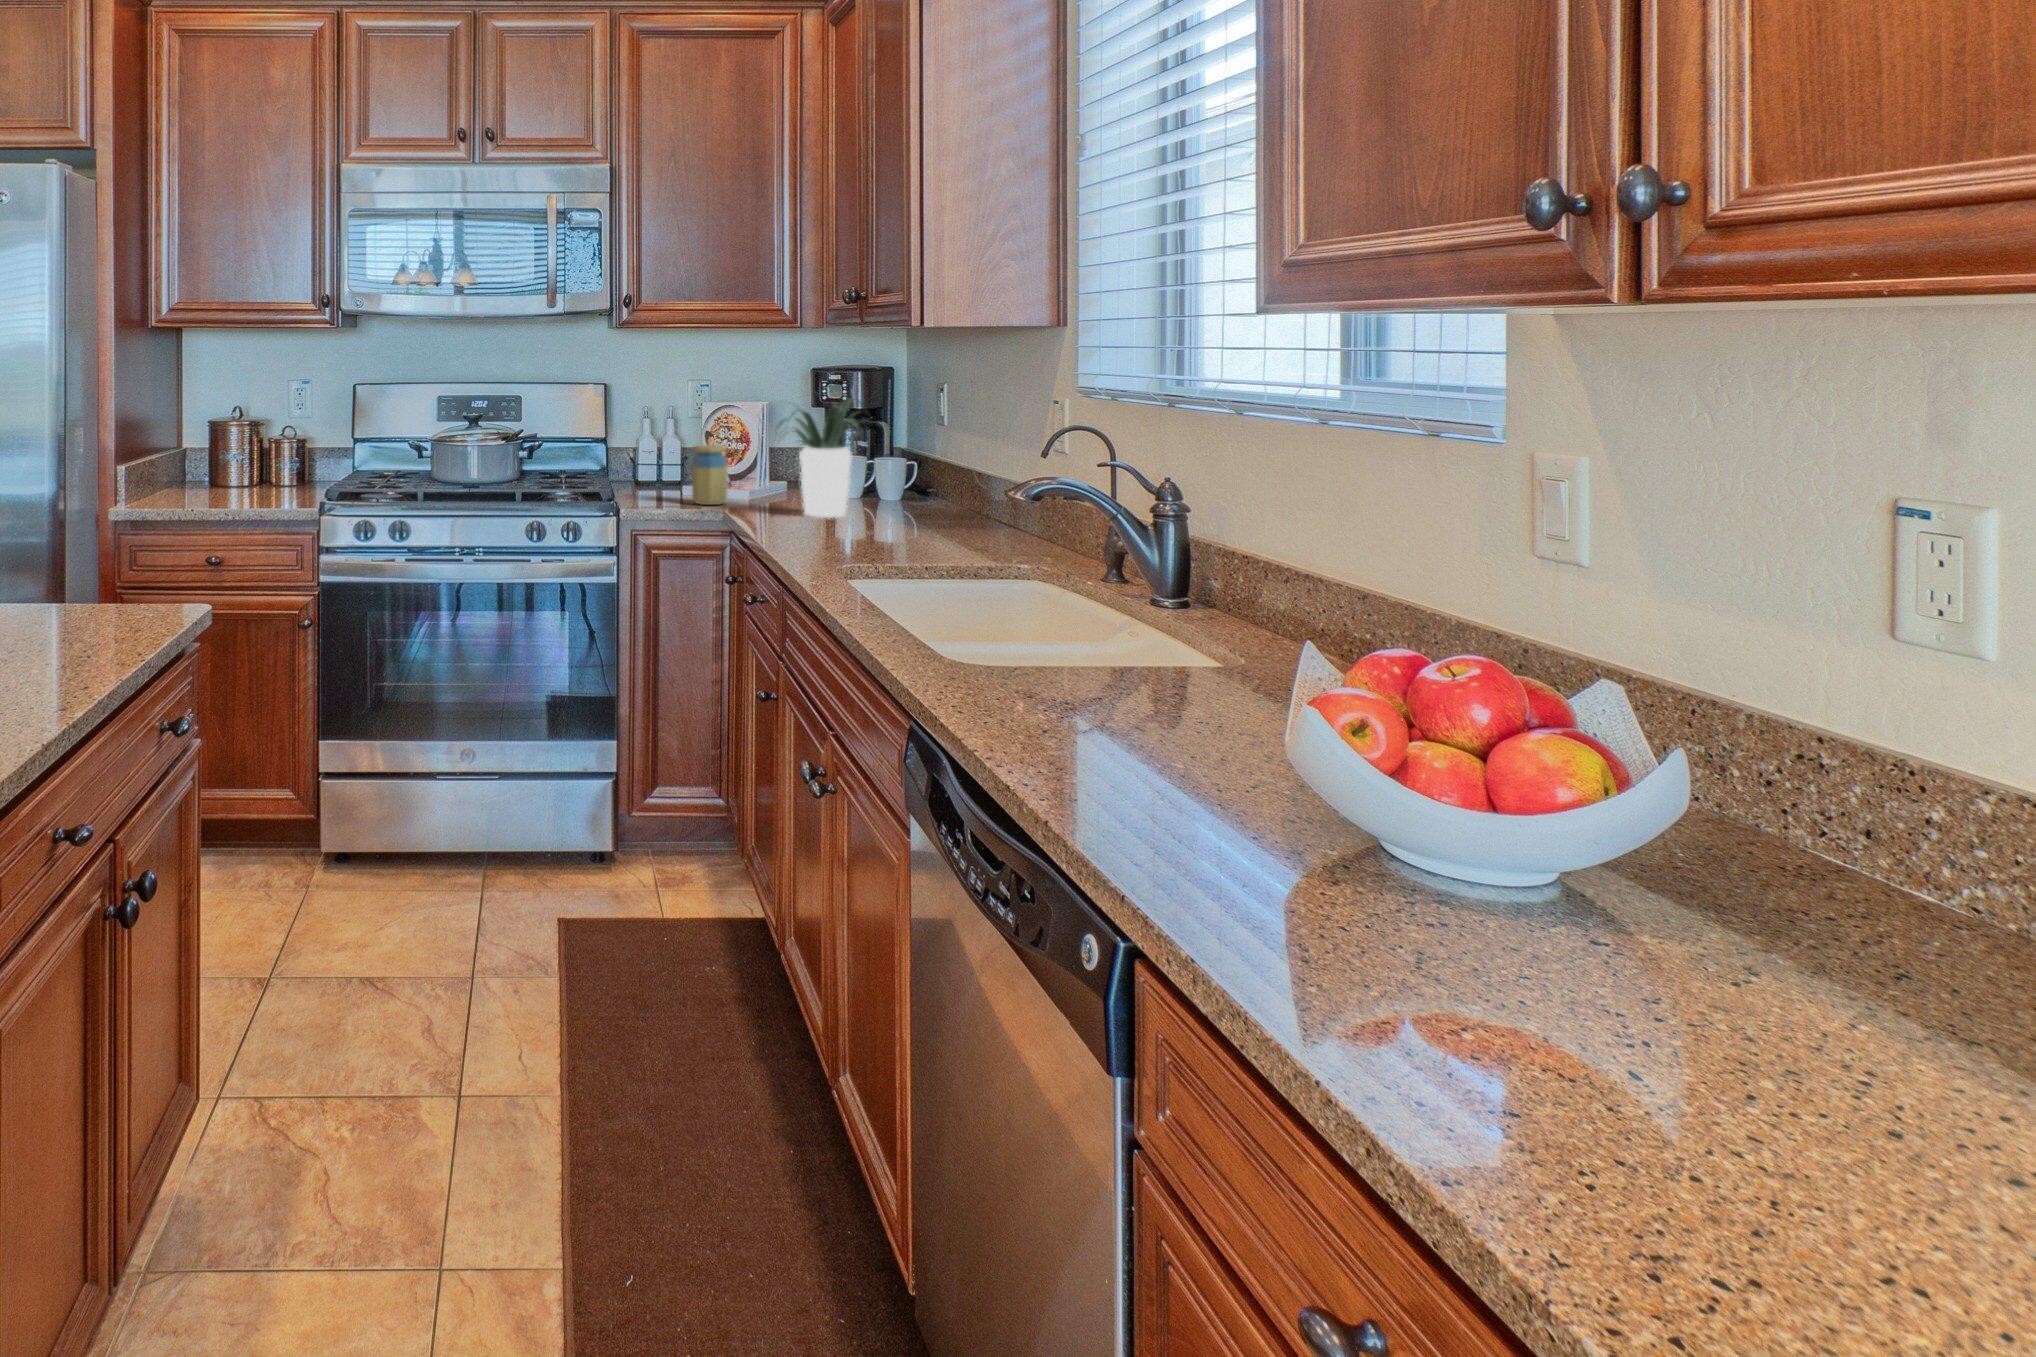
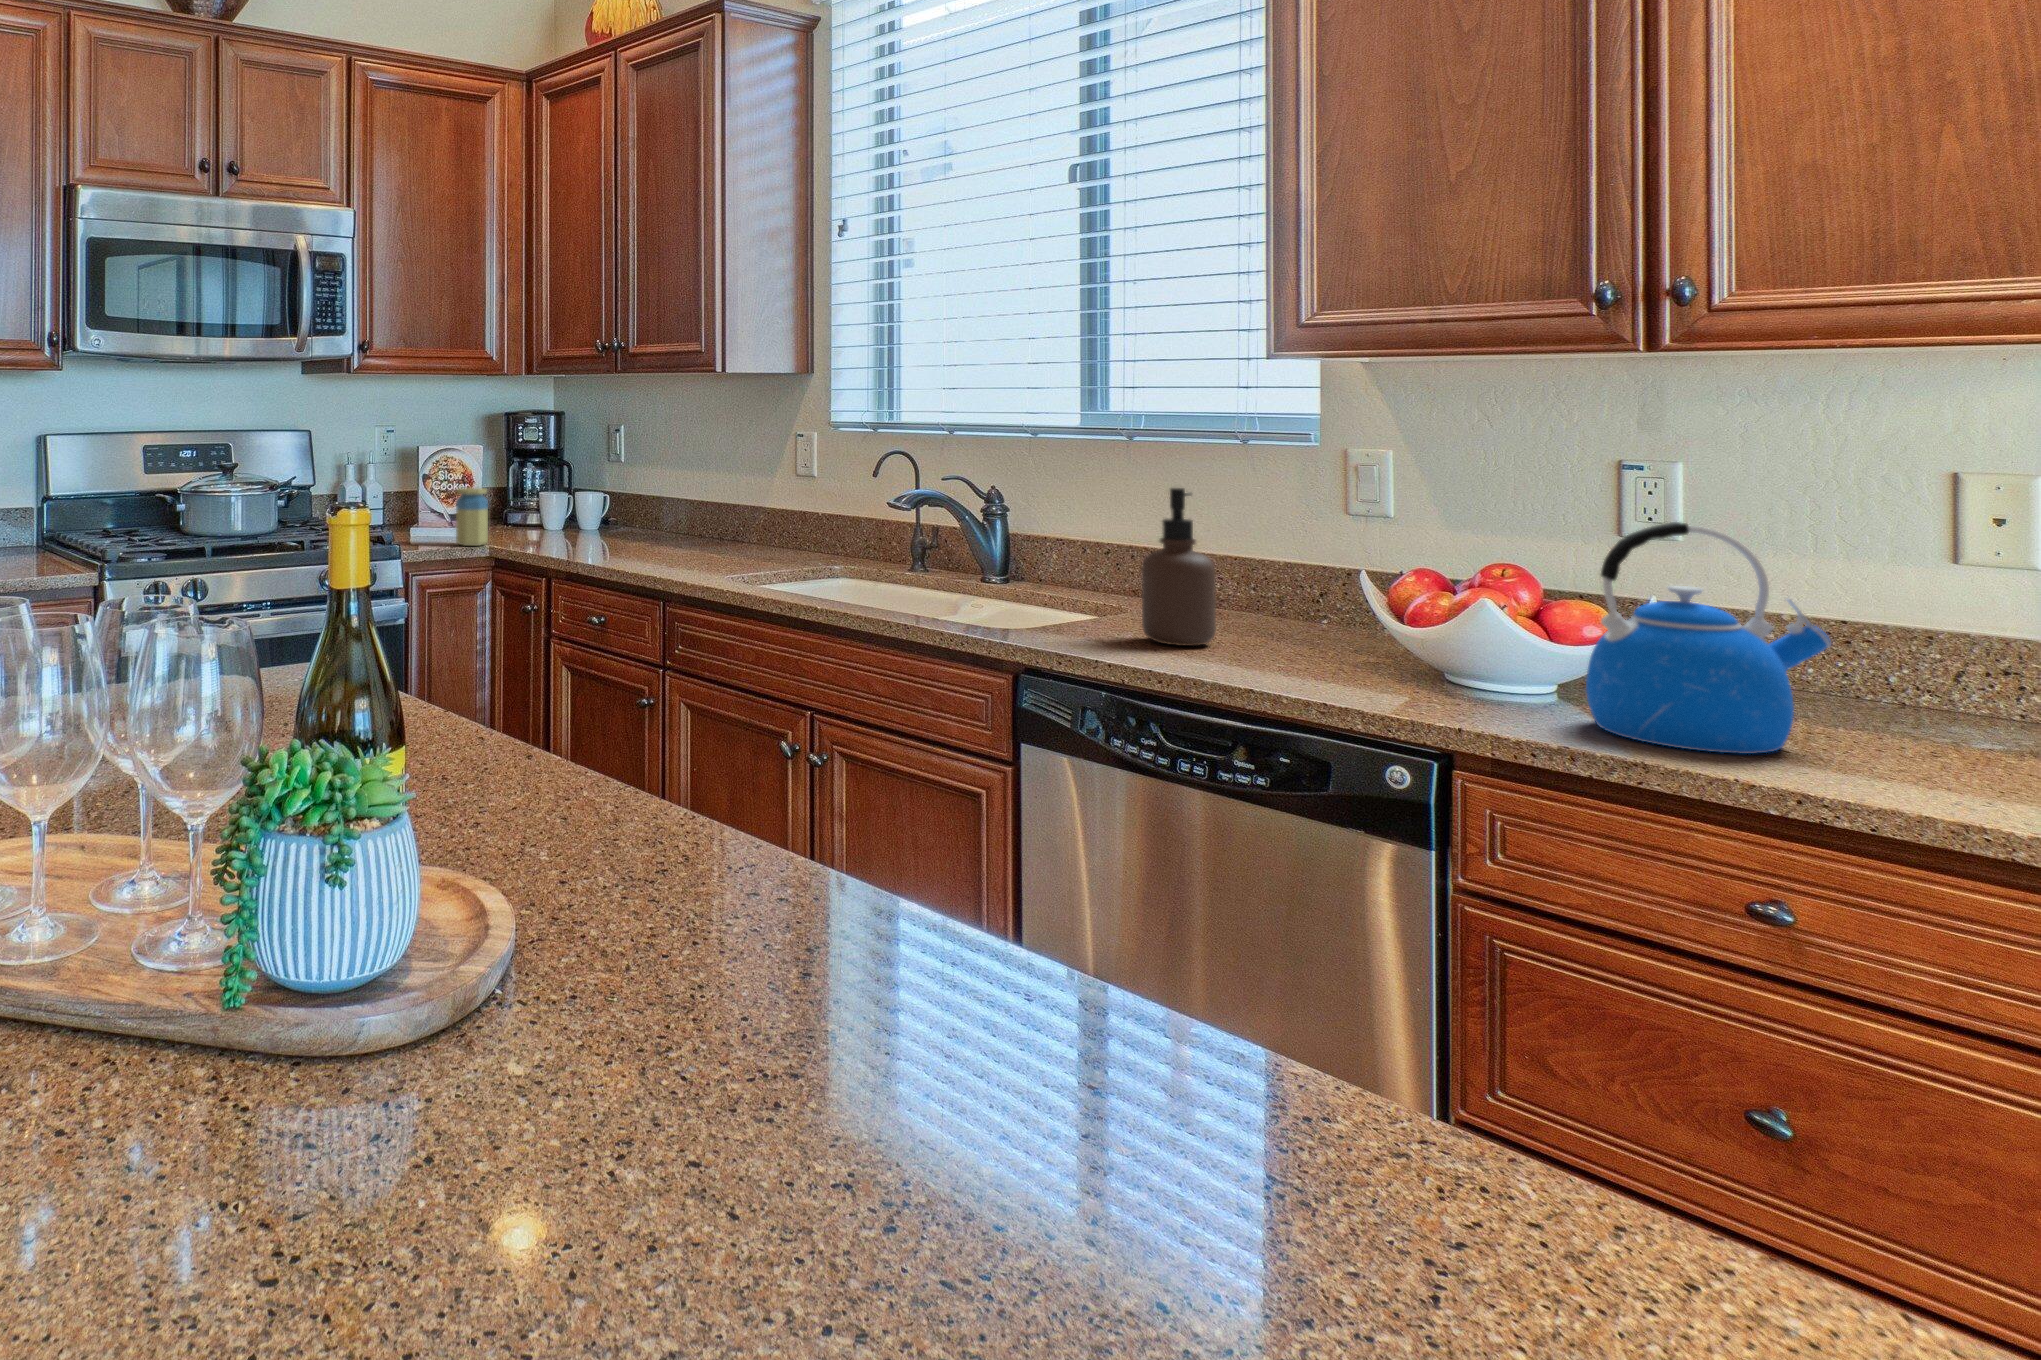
potted plant: present [776,398,862,518] -> none [535,439,659,549]
soap dispenser: none [1103,489,1204,708] -> present [1141,488,1216,646]
kettle: none [1384,604,1847,1045] -> present [1586,522,1831,754]

